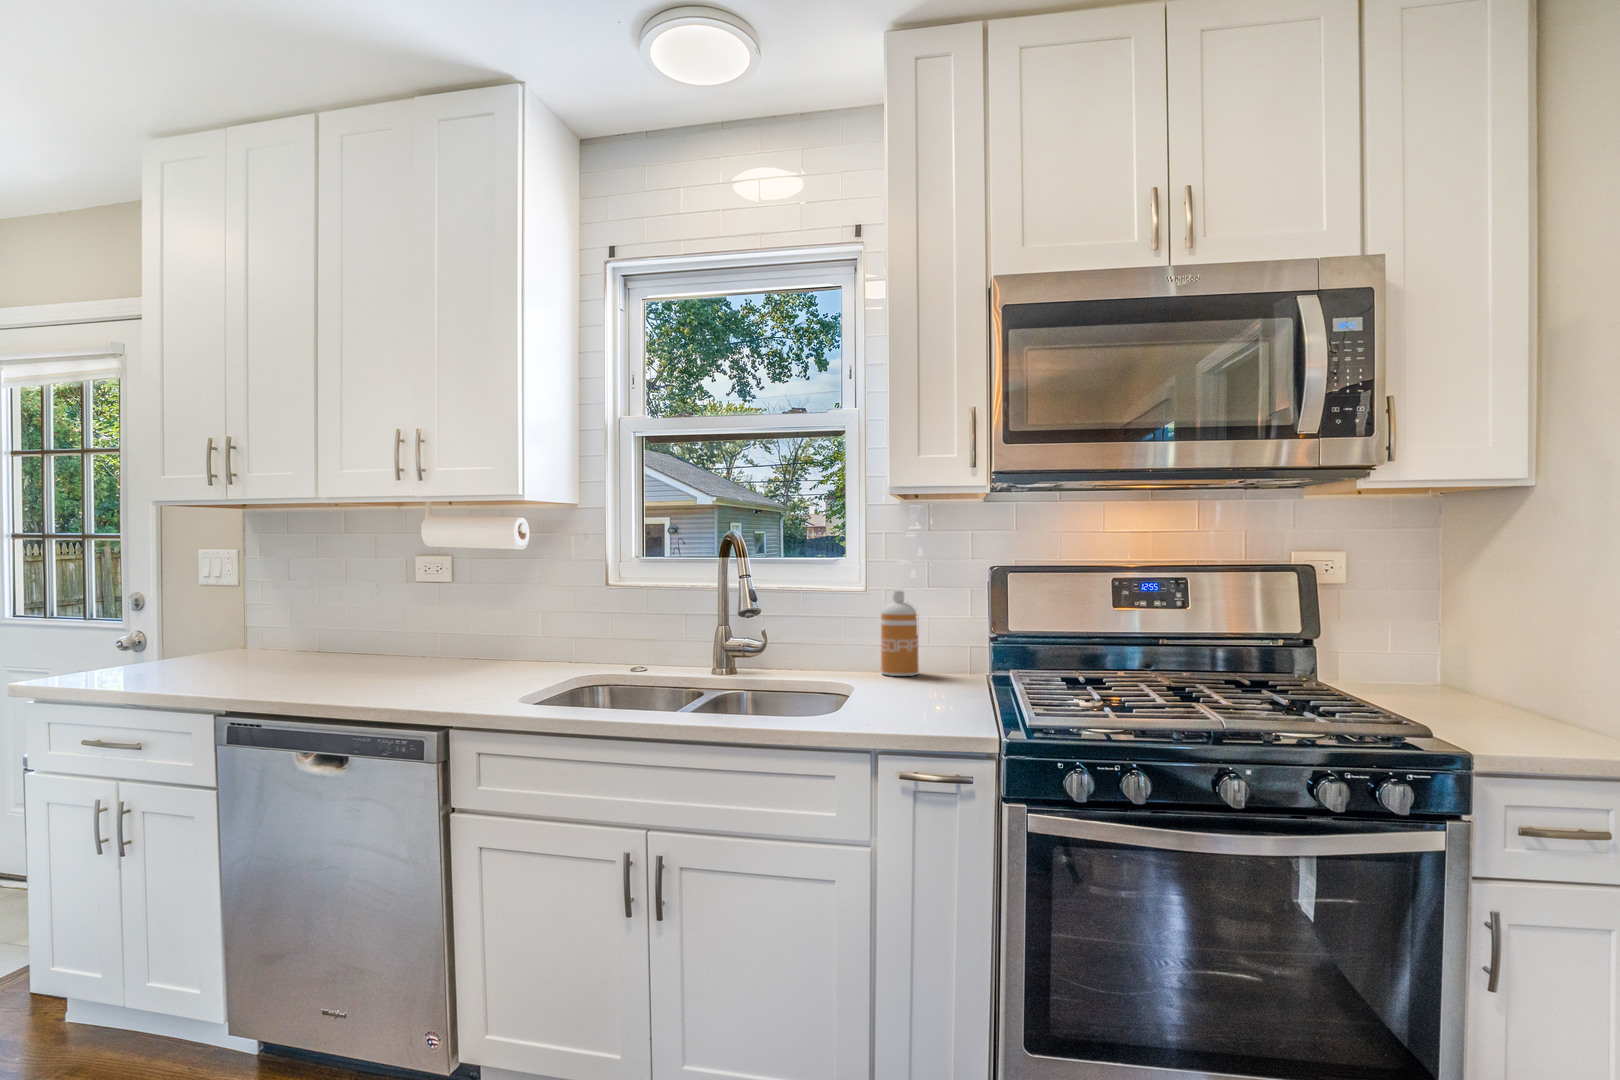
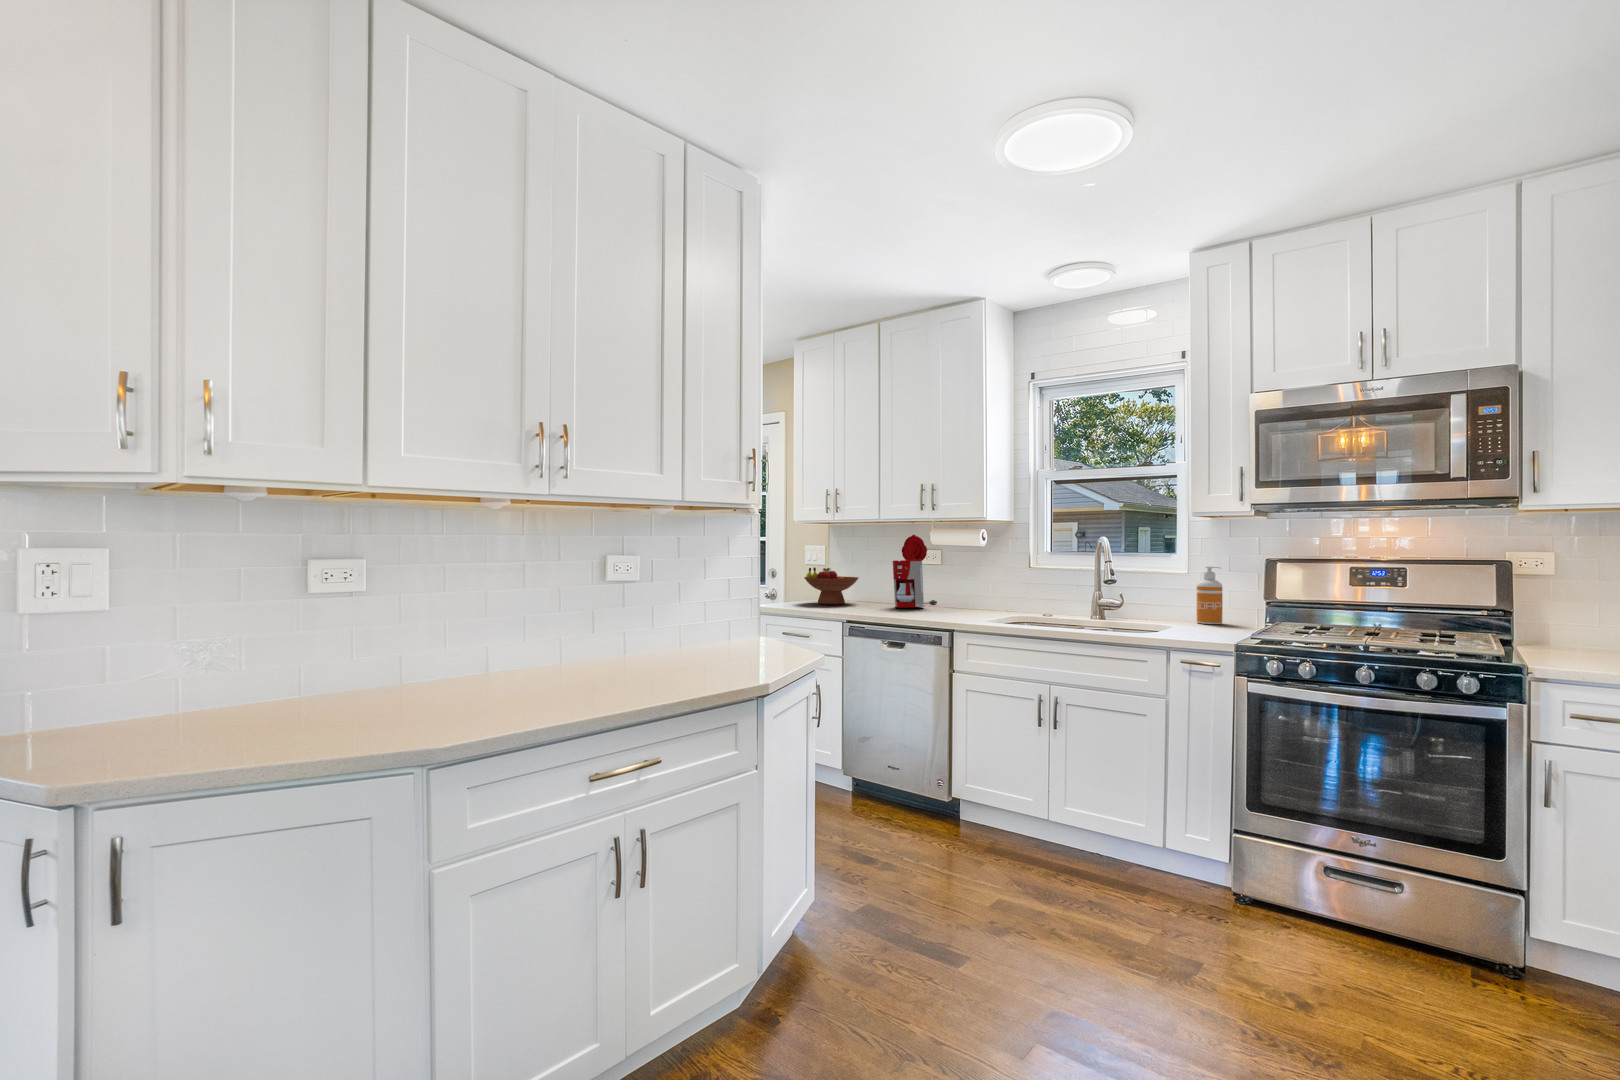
coffee maker: none [339,528,439,672] -> present [893,535,937,608]
fruit bowl: none [132,595,272,672] -> present [804,567,858,605]

